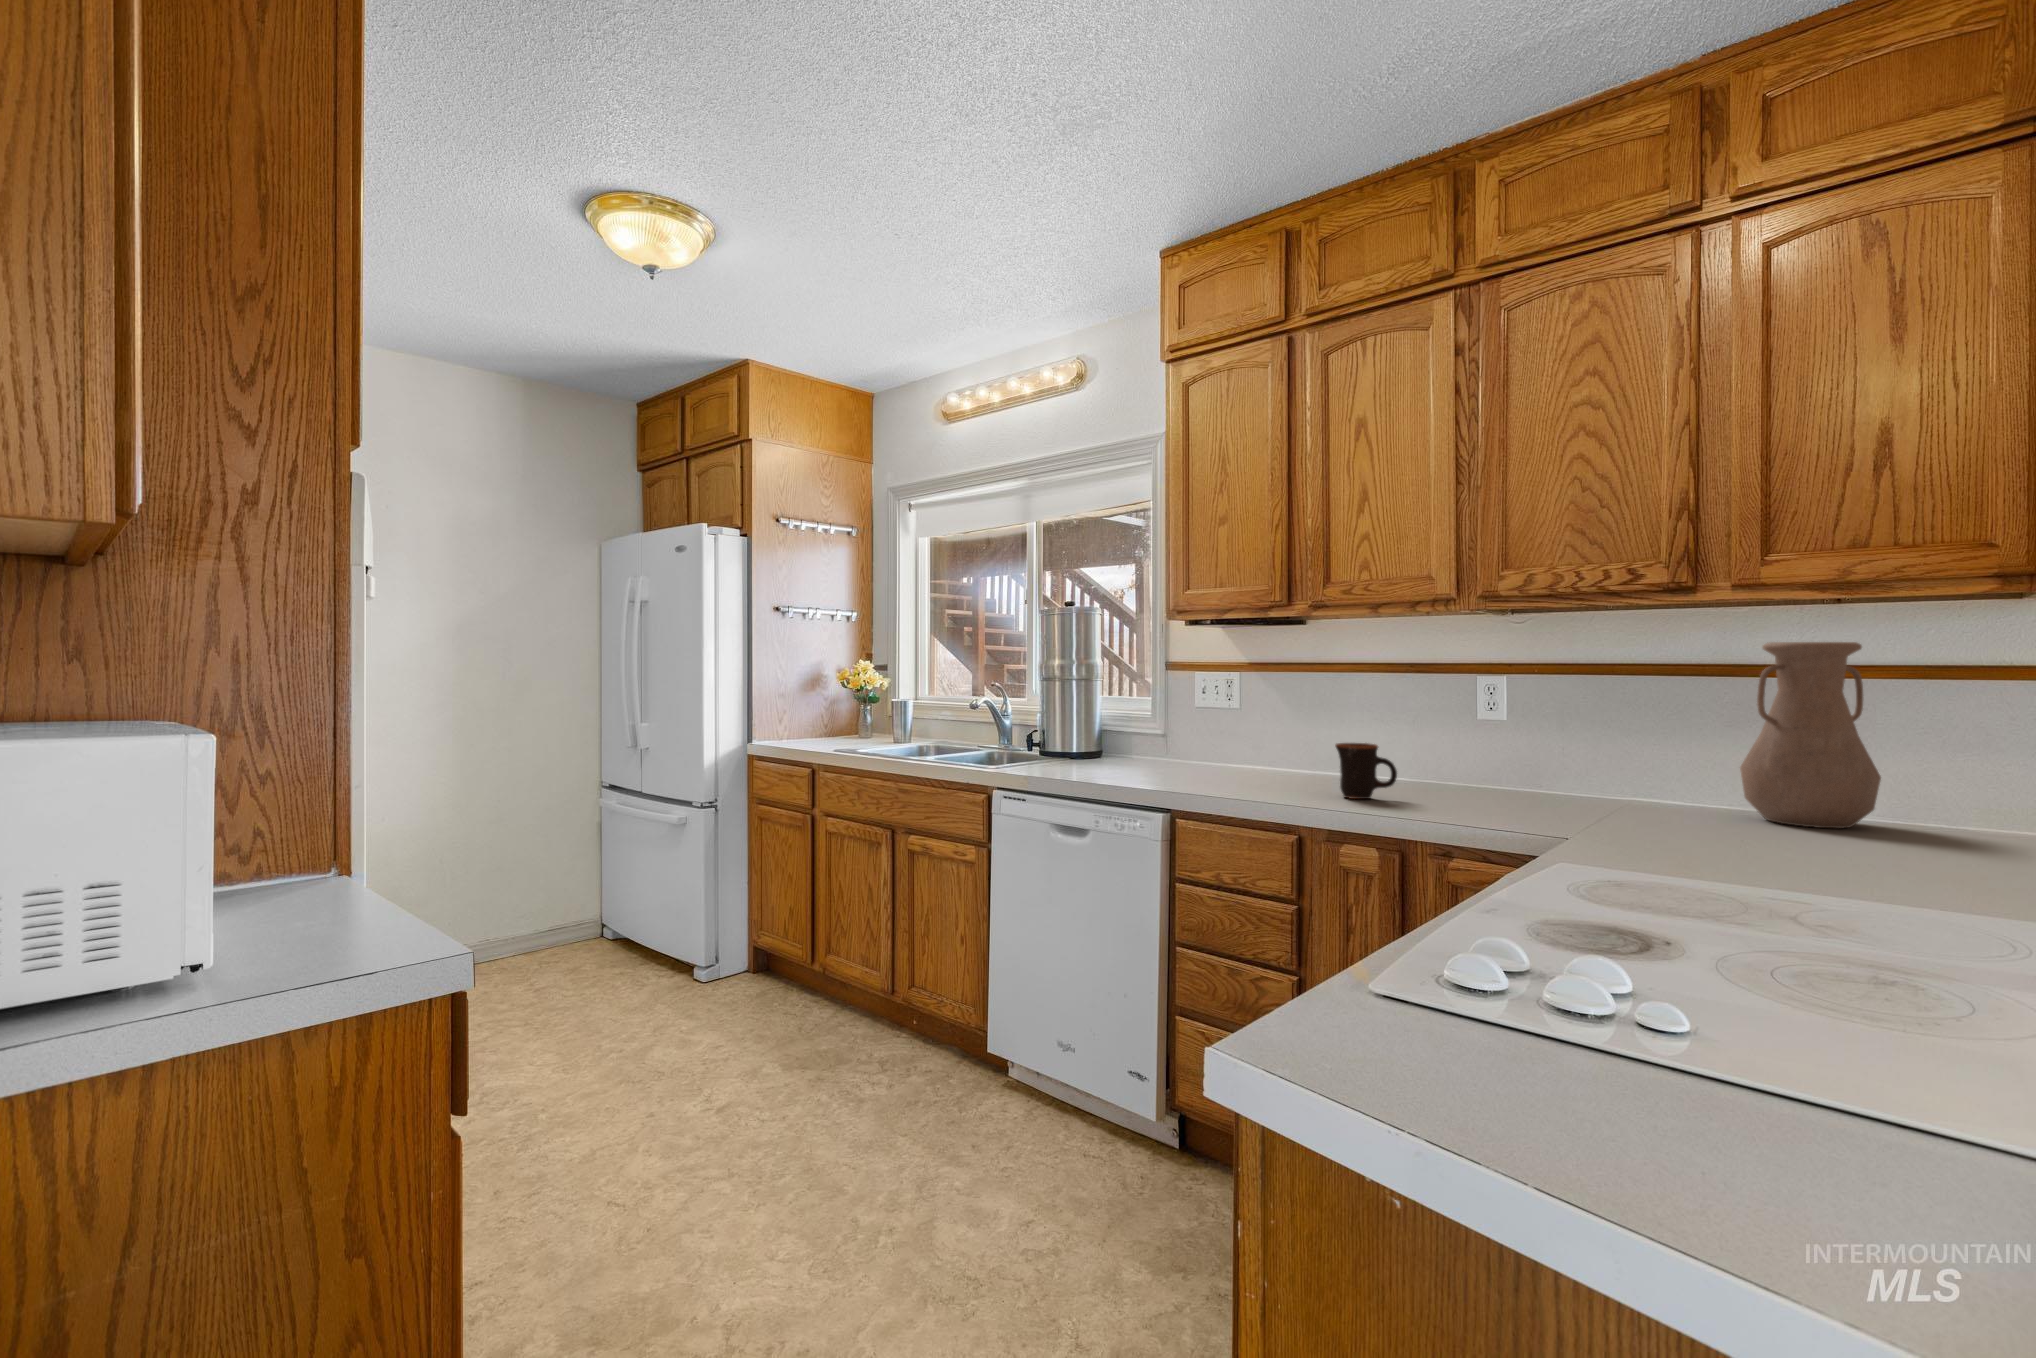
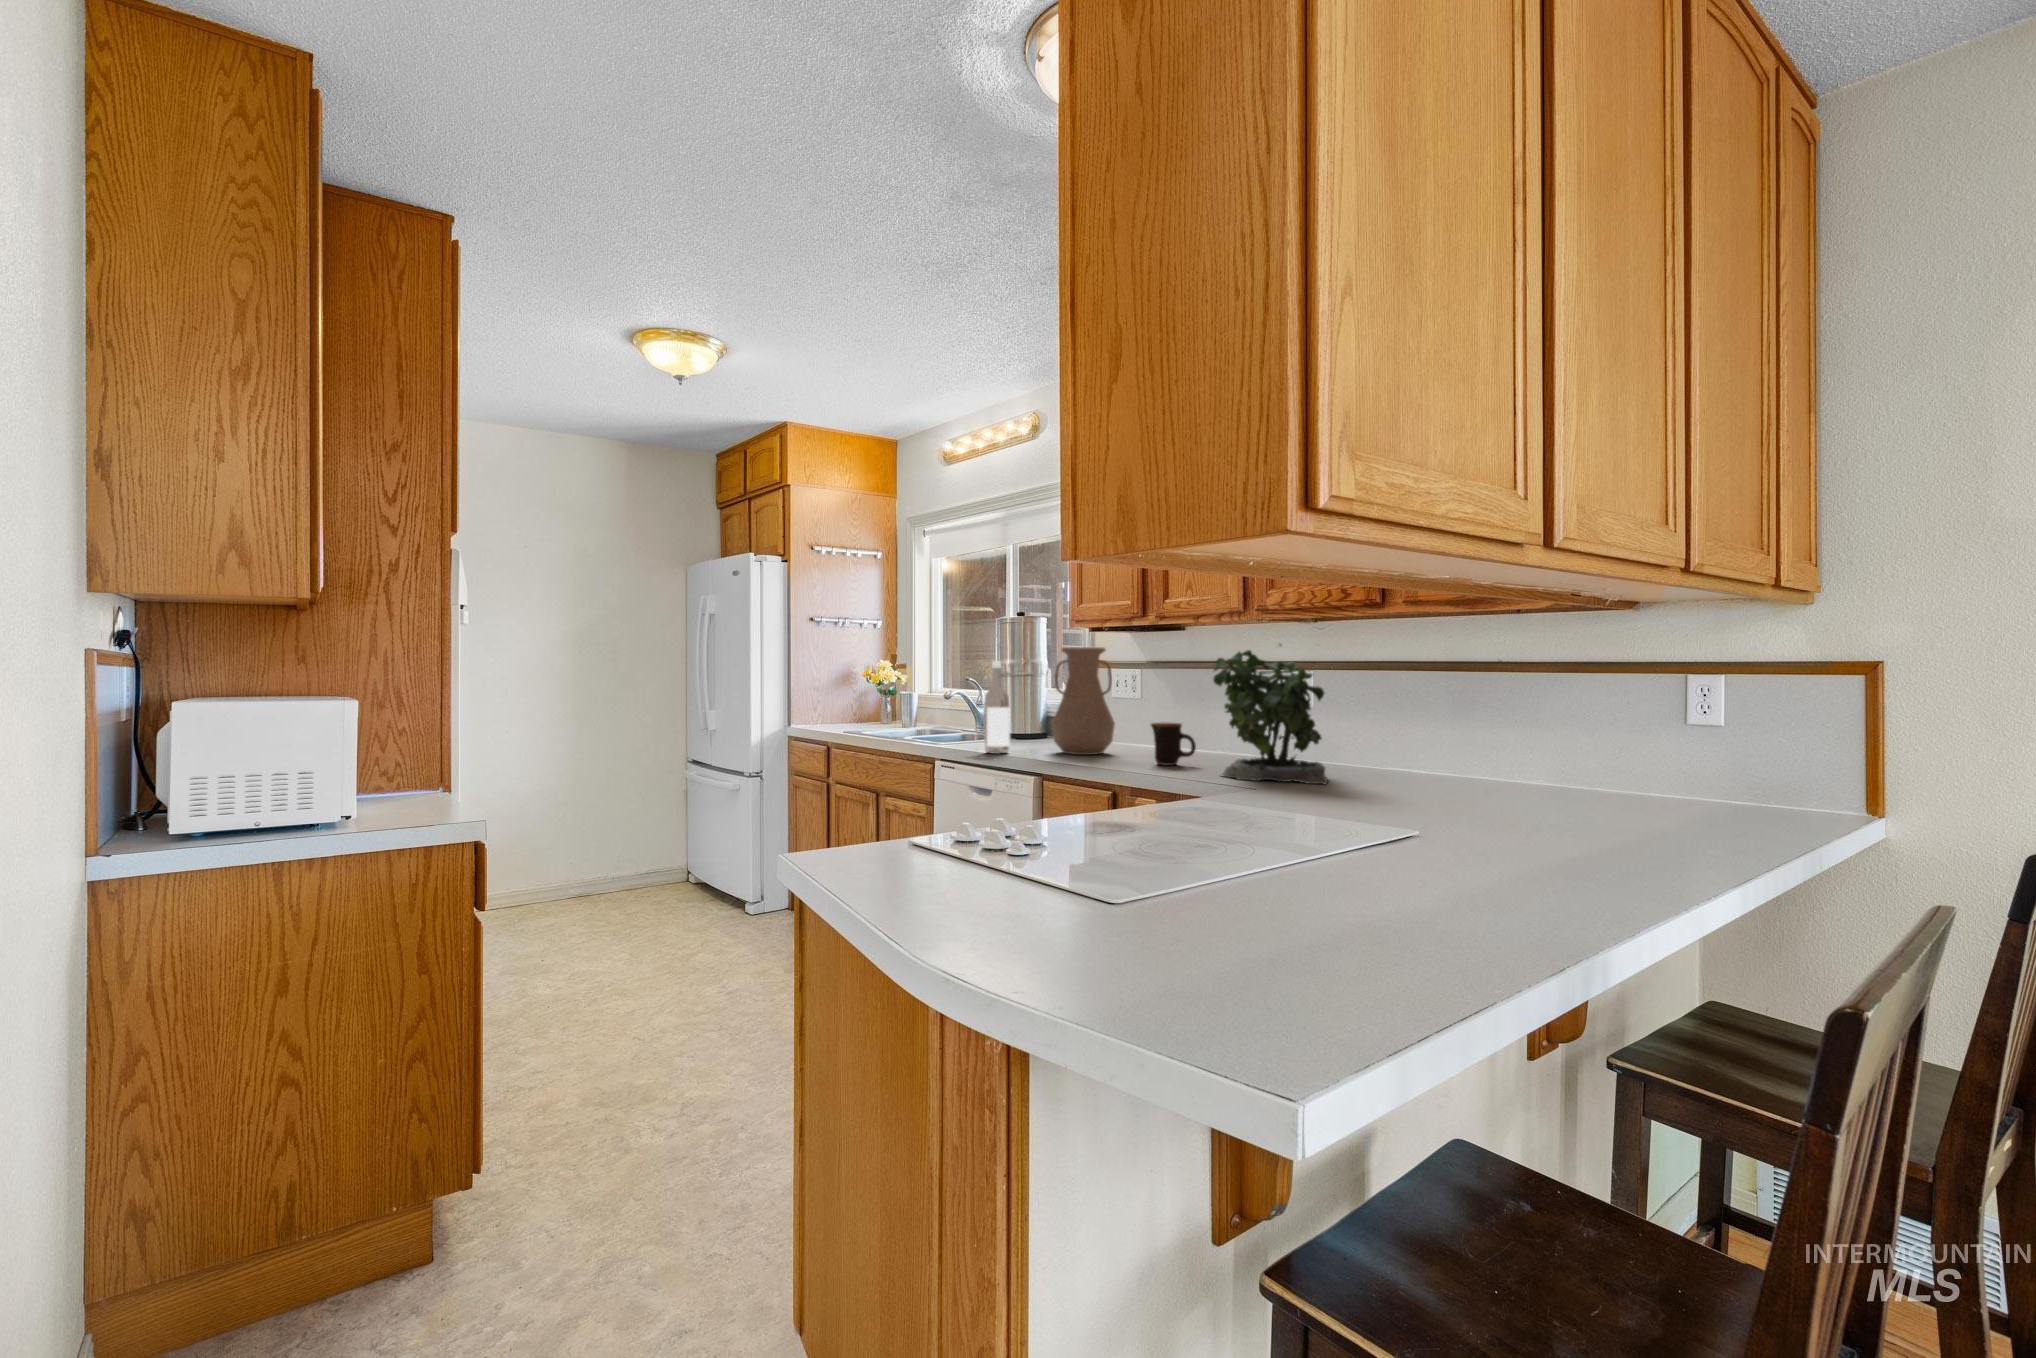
potted plant: none [1450,640,1645,830] -> present [1213,644,1327,784]
vase: present [1740,642,1881,828] -> present [1052,647,1115,755]
wine bottle: none [1087,662,1119,783] -> present [984,661,1010,754]

